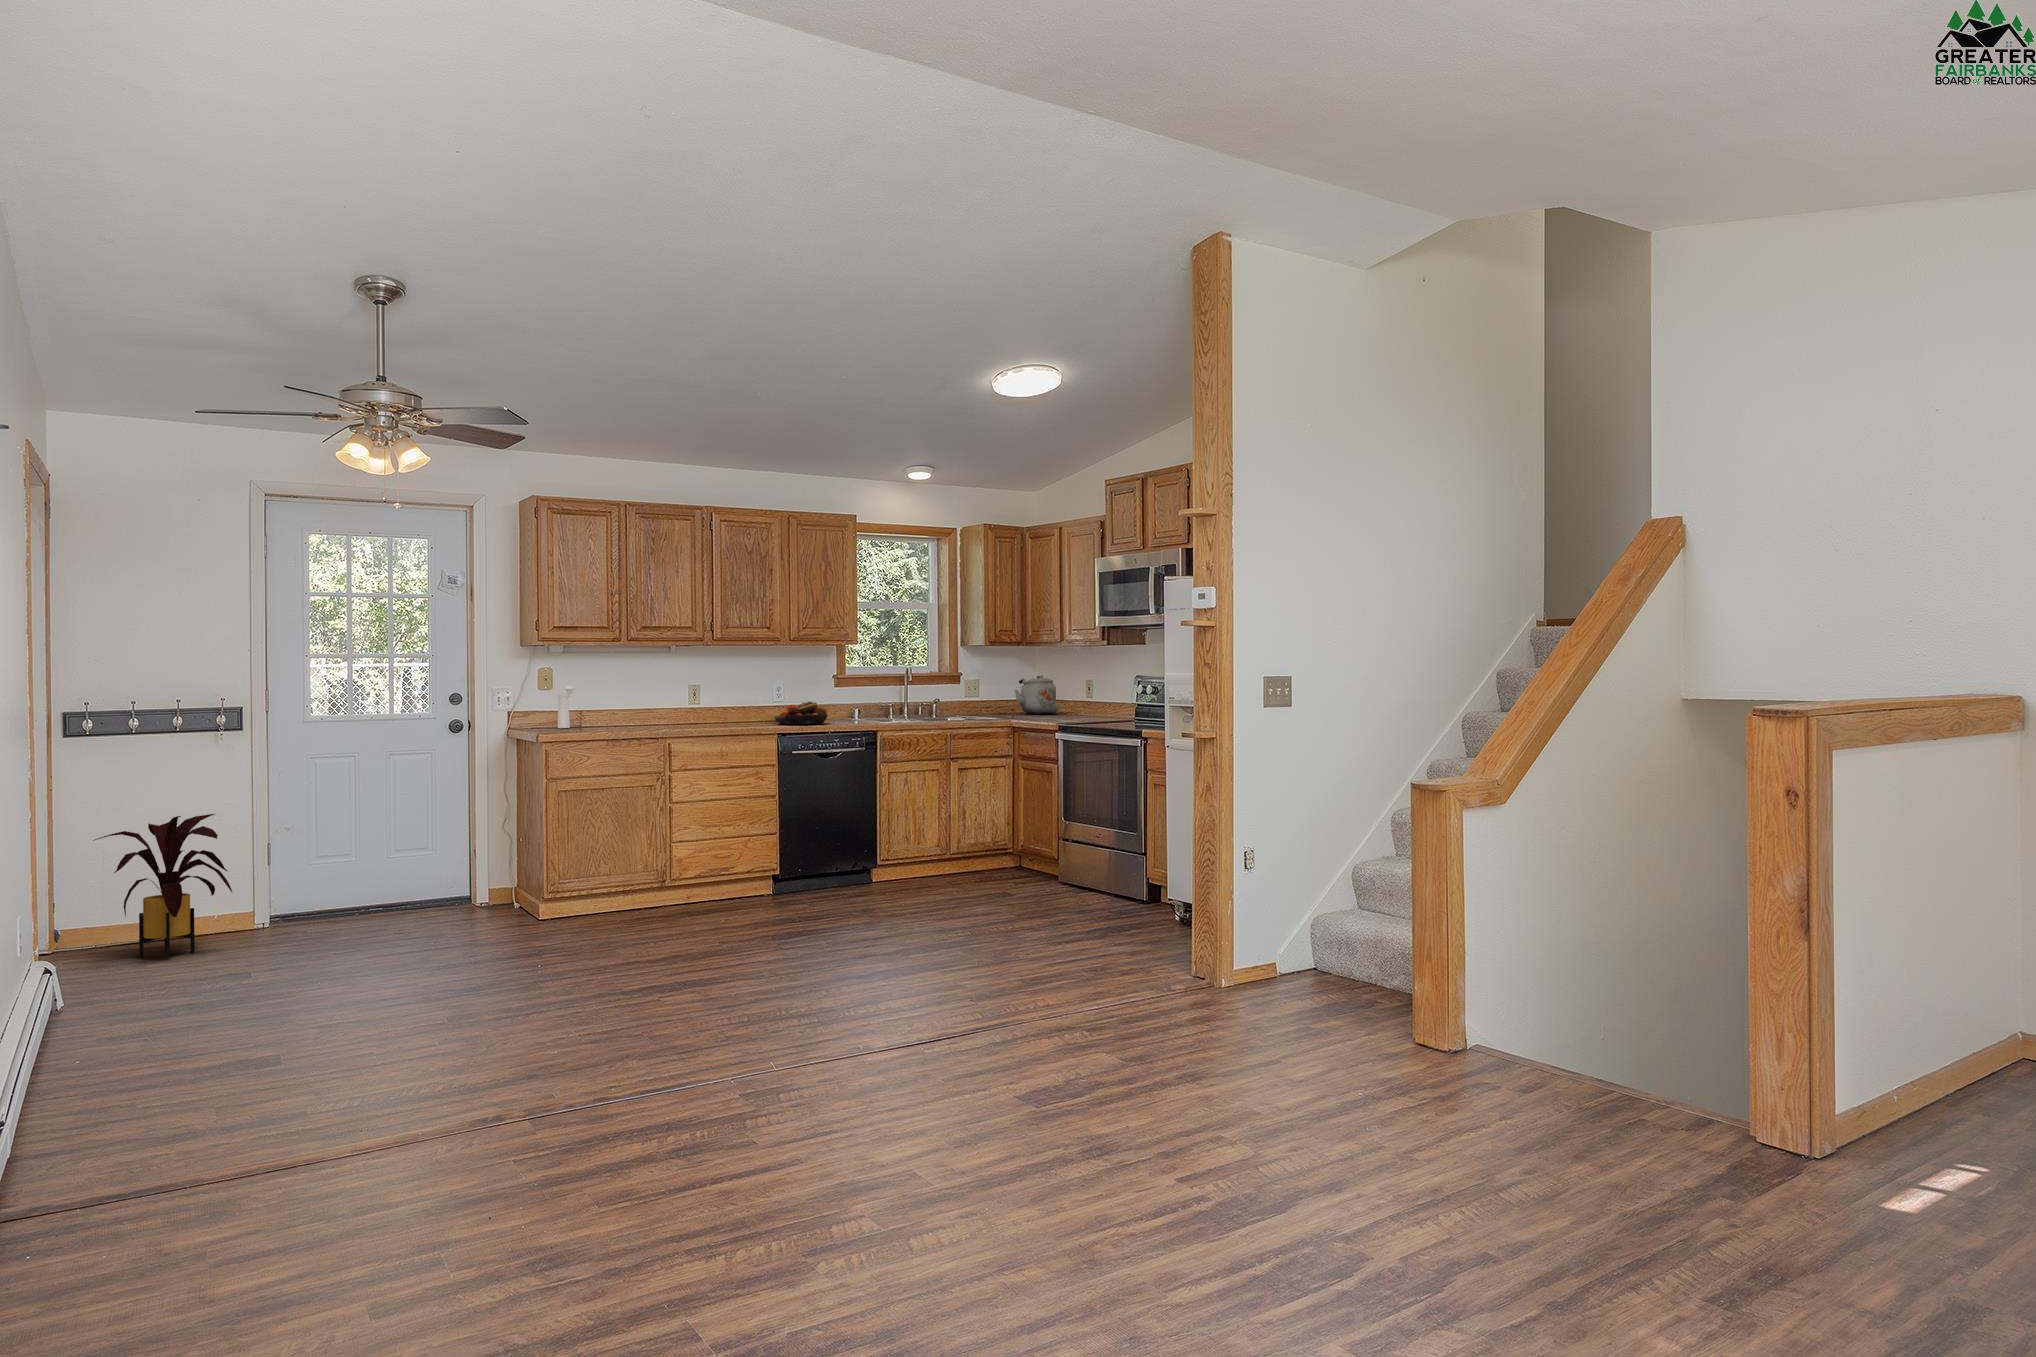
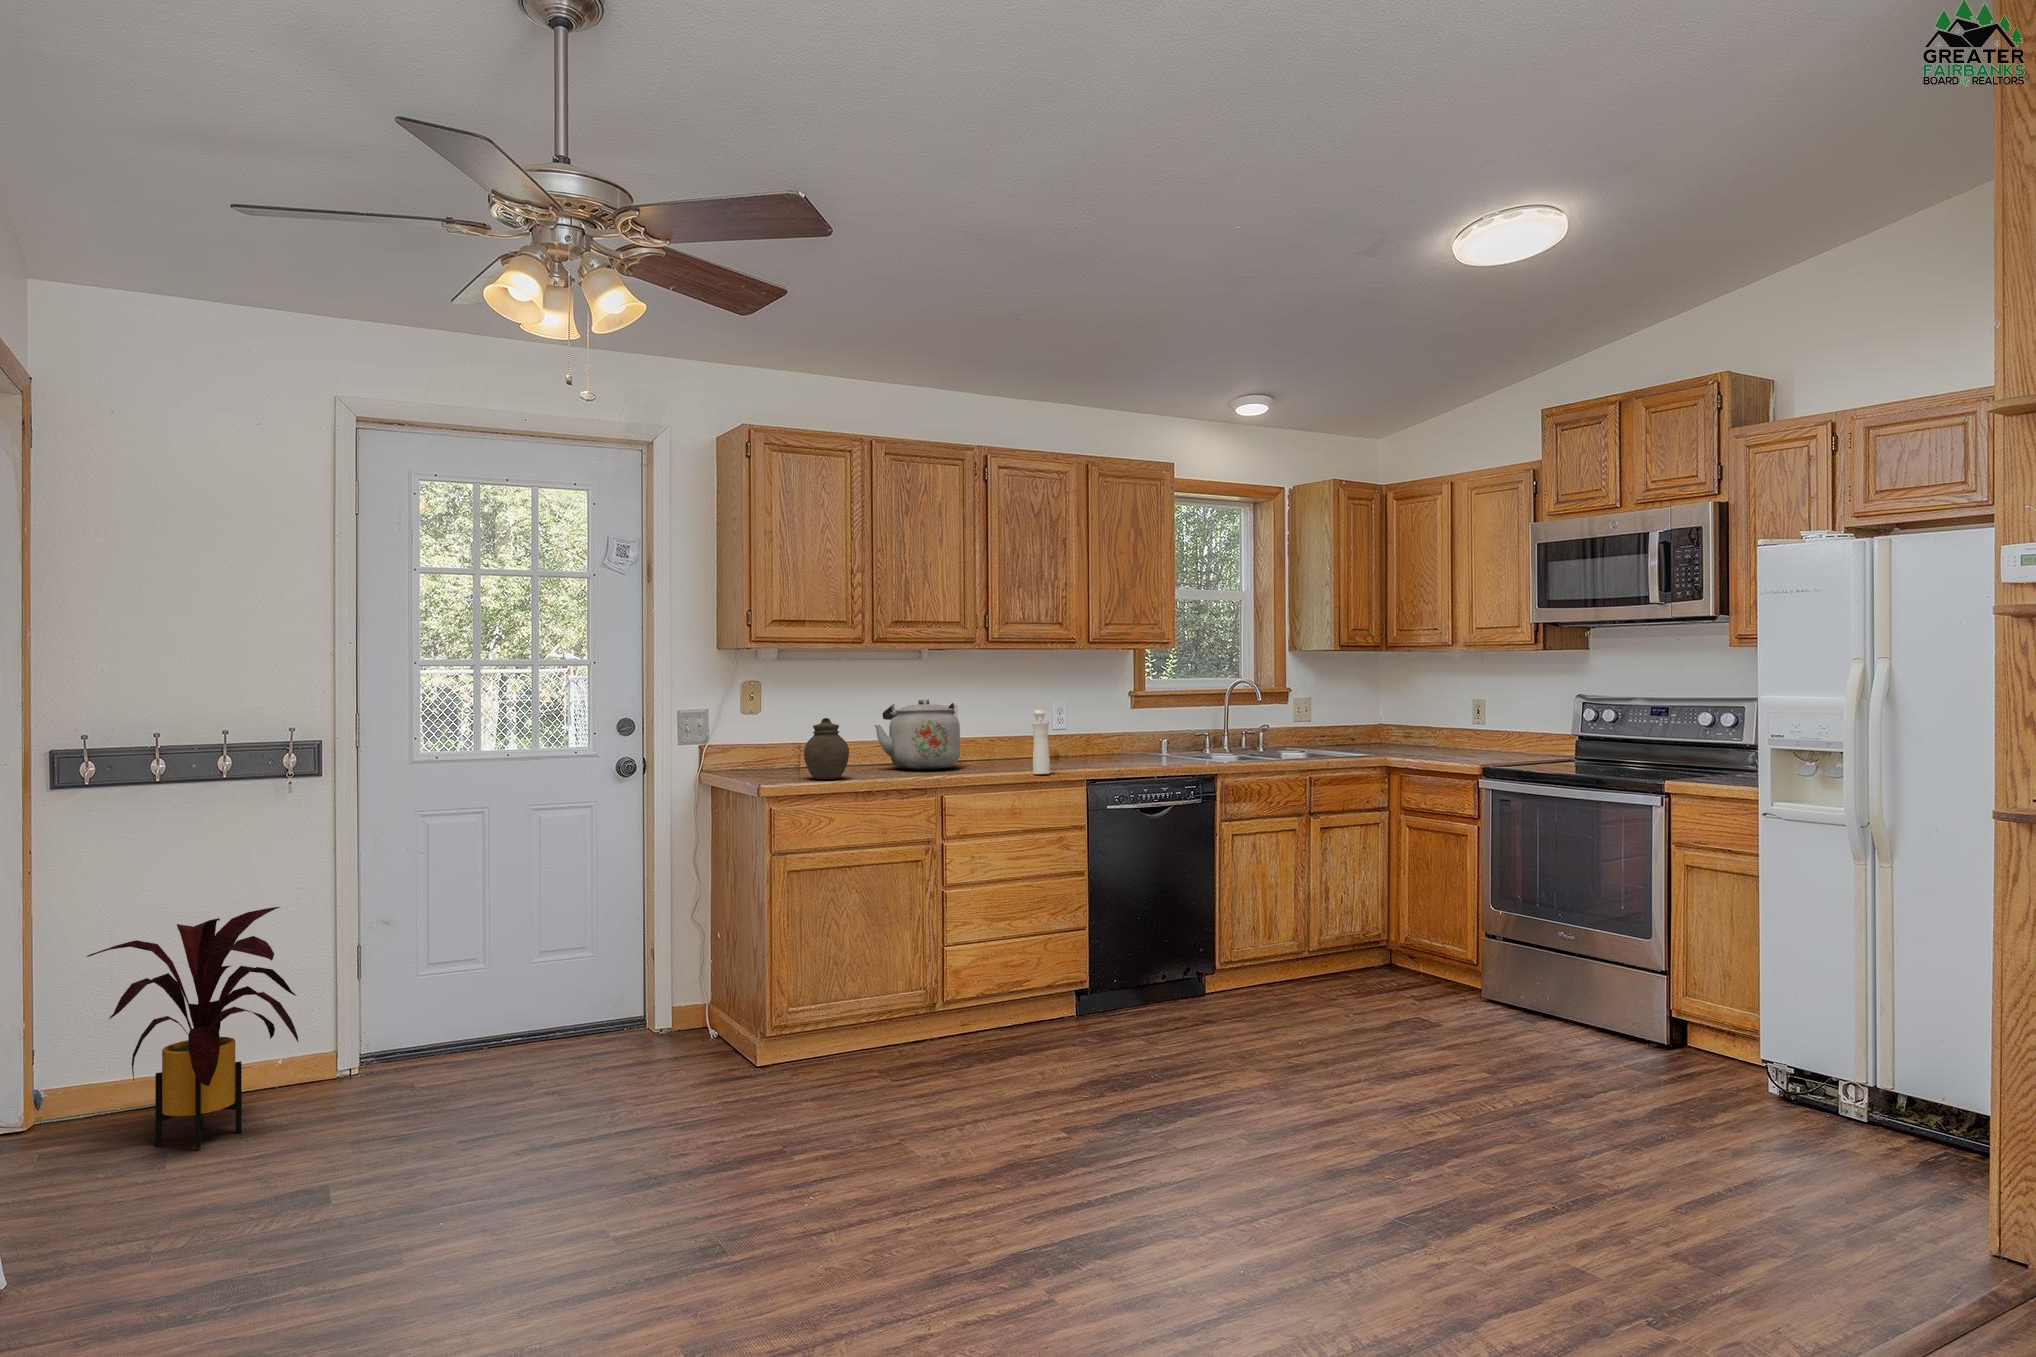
kettle: present [1015,675,1060,714] -> present [875,699,960,769]
pepper mill: present [557,686,574,728] -> present [1032,710,1050,774]
jar: none [576,692,607,732] -> present [804,718,849,779]
fruit bowl: present [775,701,827,724] -> none [1066,730,1141,764]

